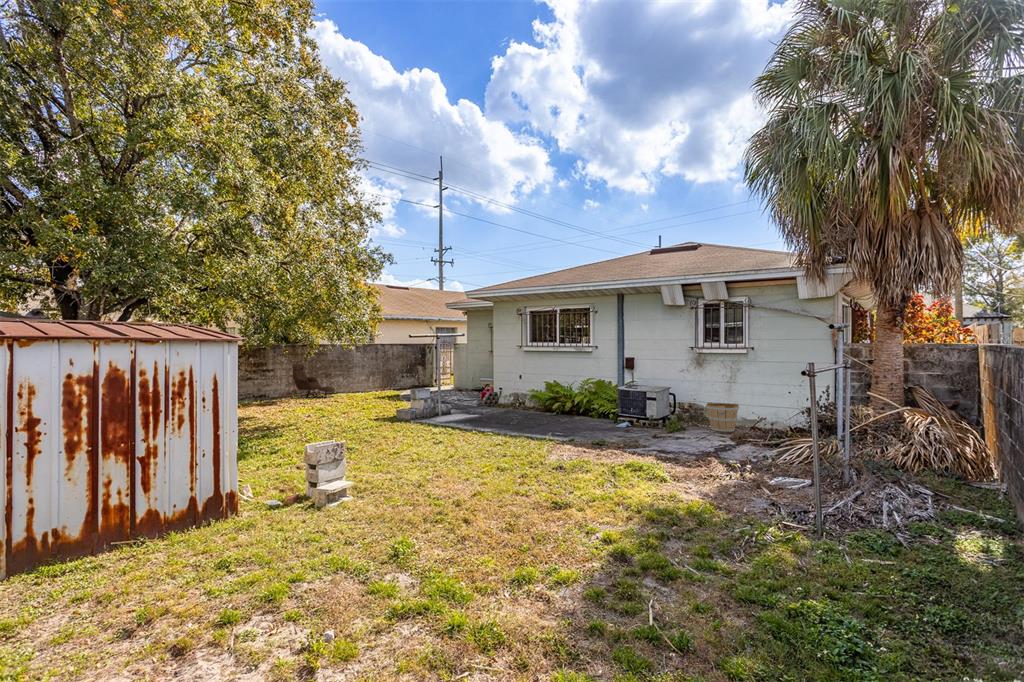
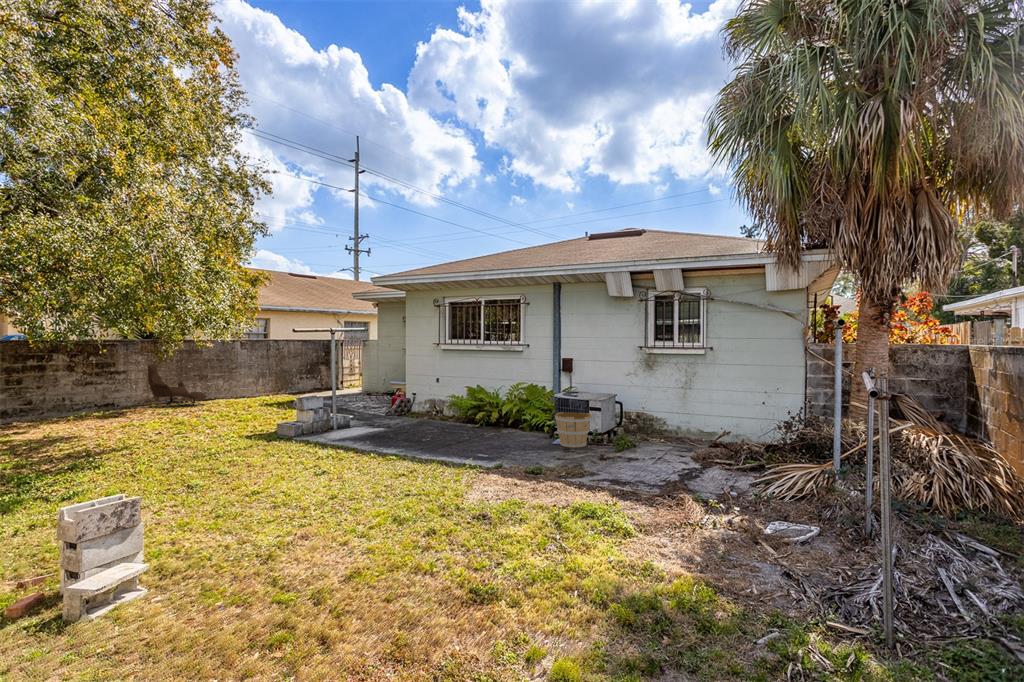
wooden bucket: present [706,403,739,432] -> present [555,412,592,448]

